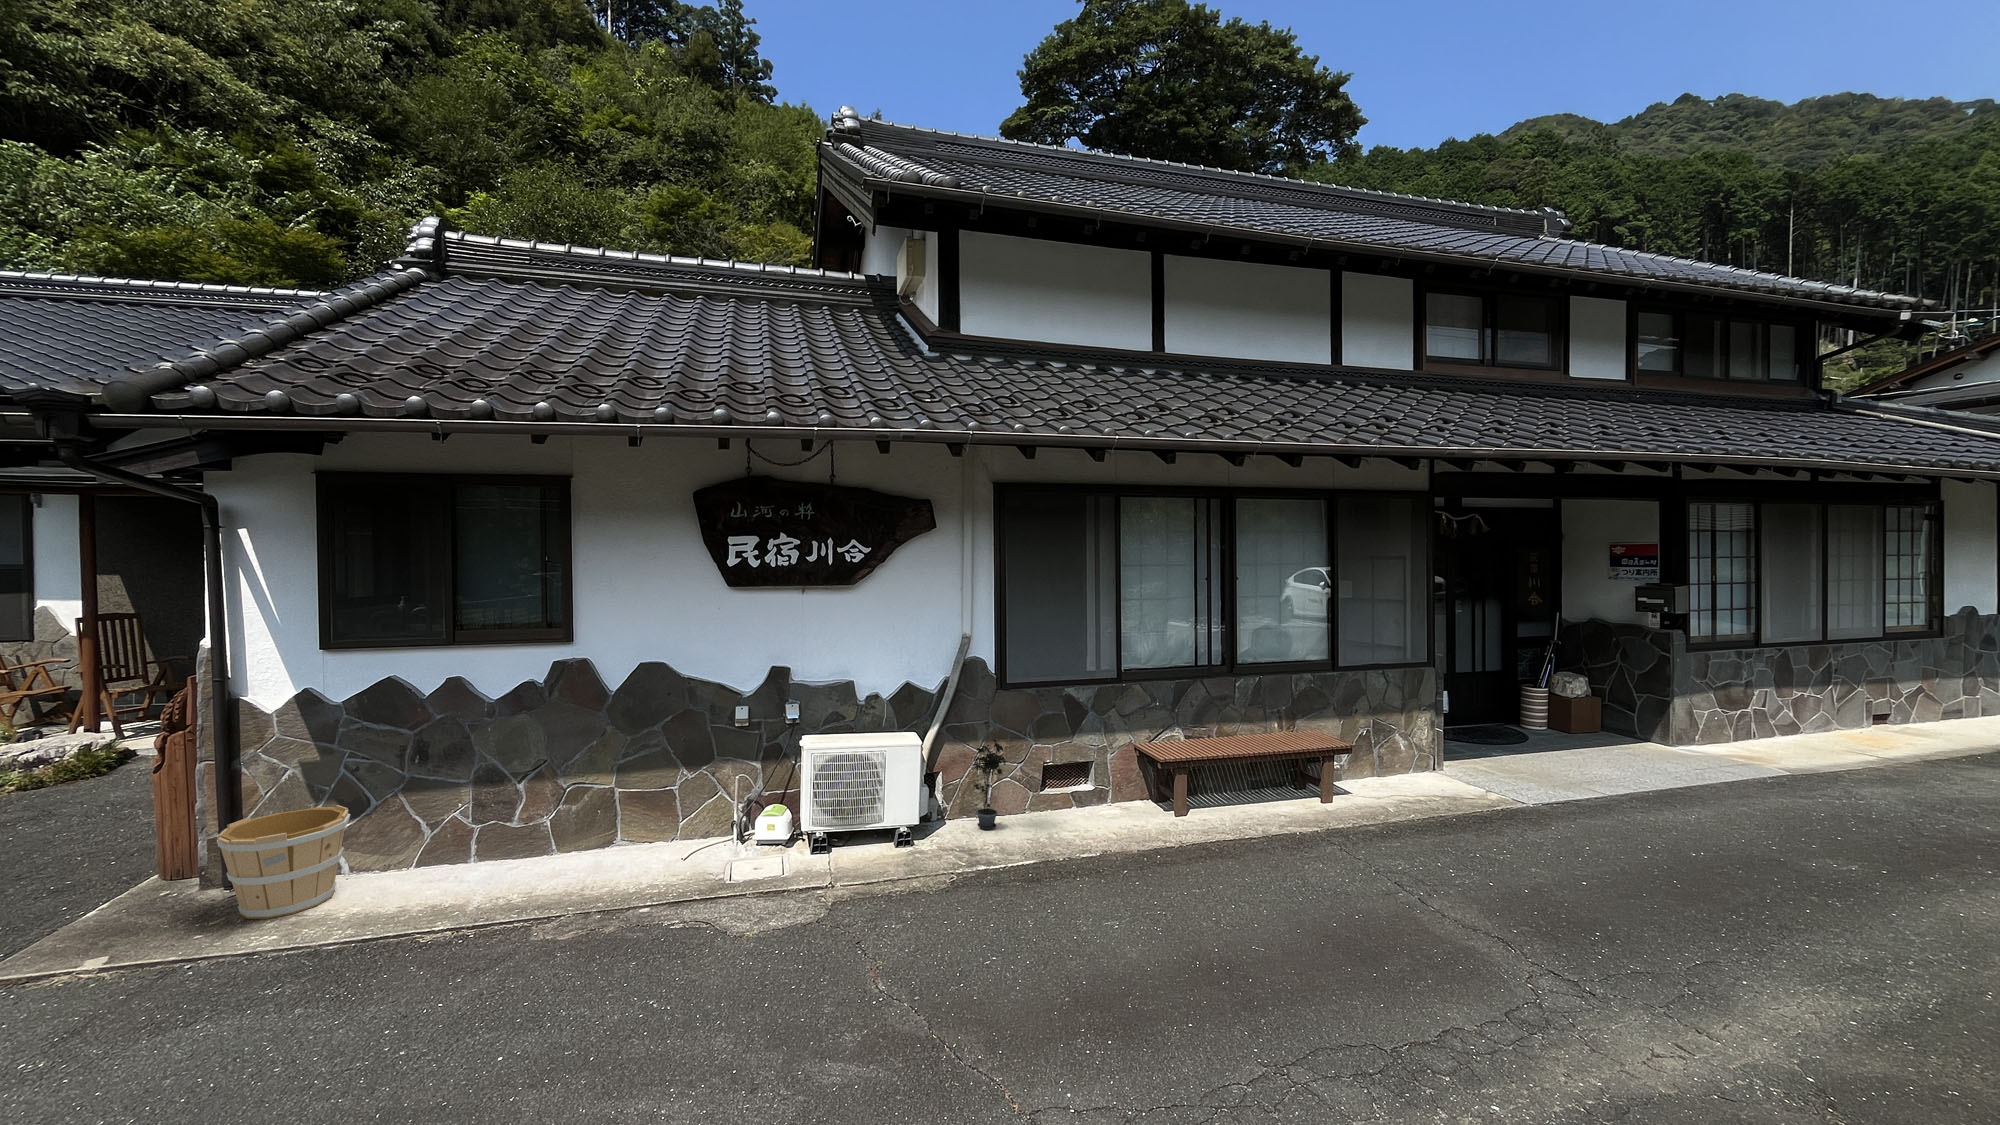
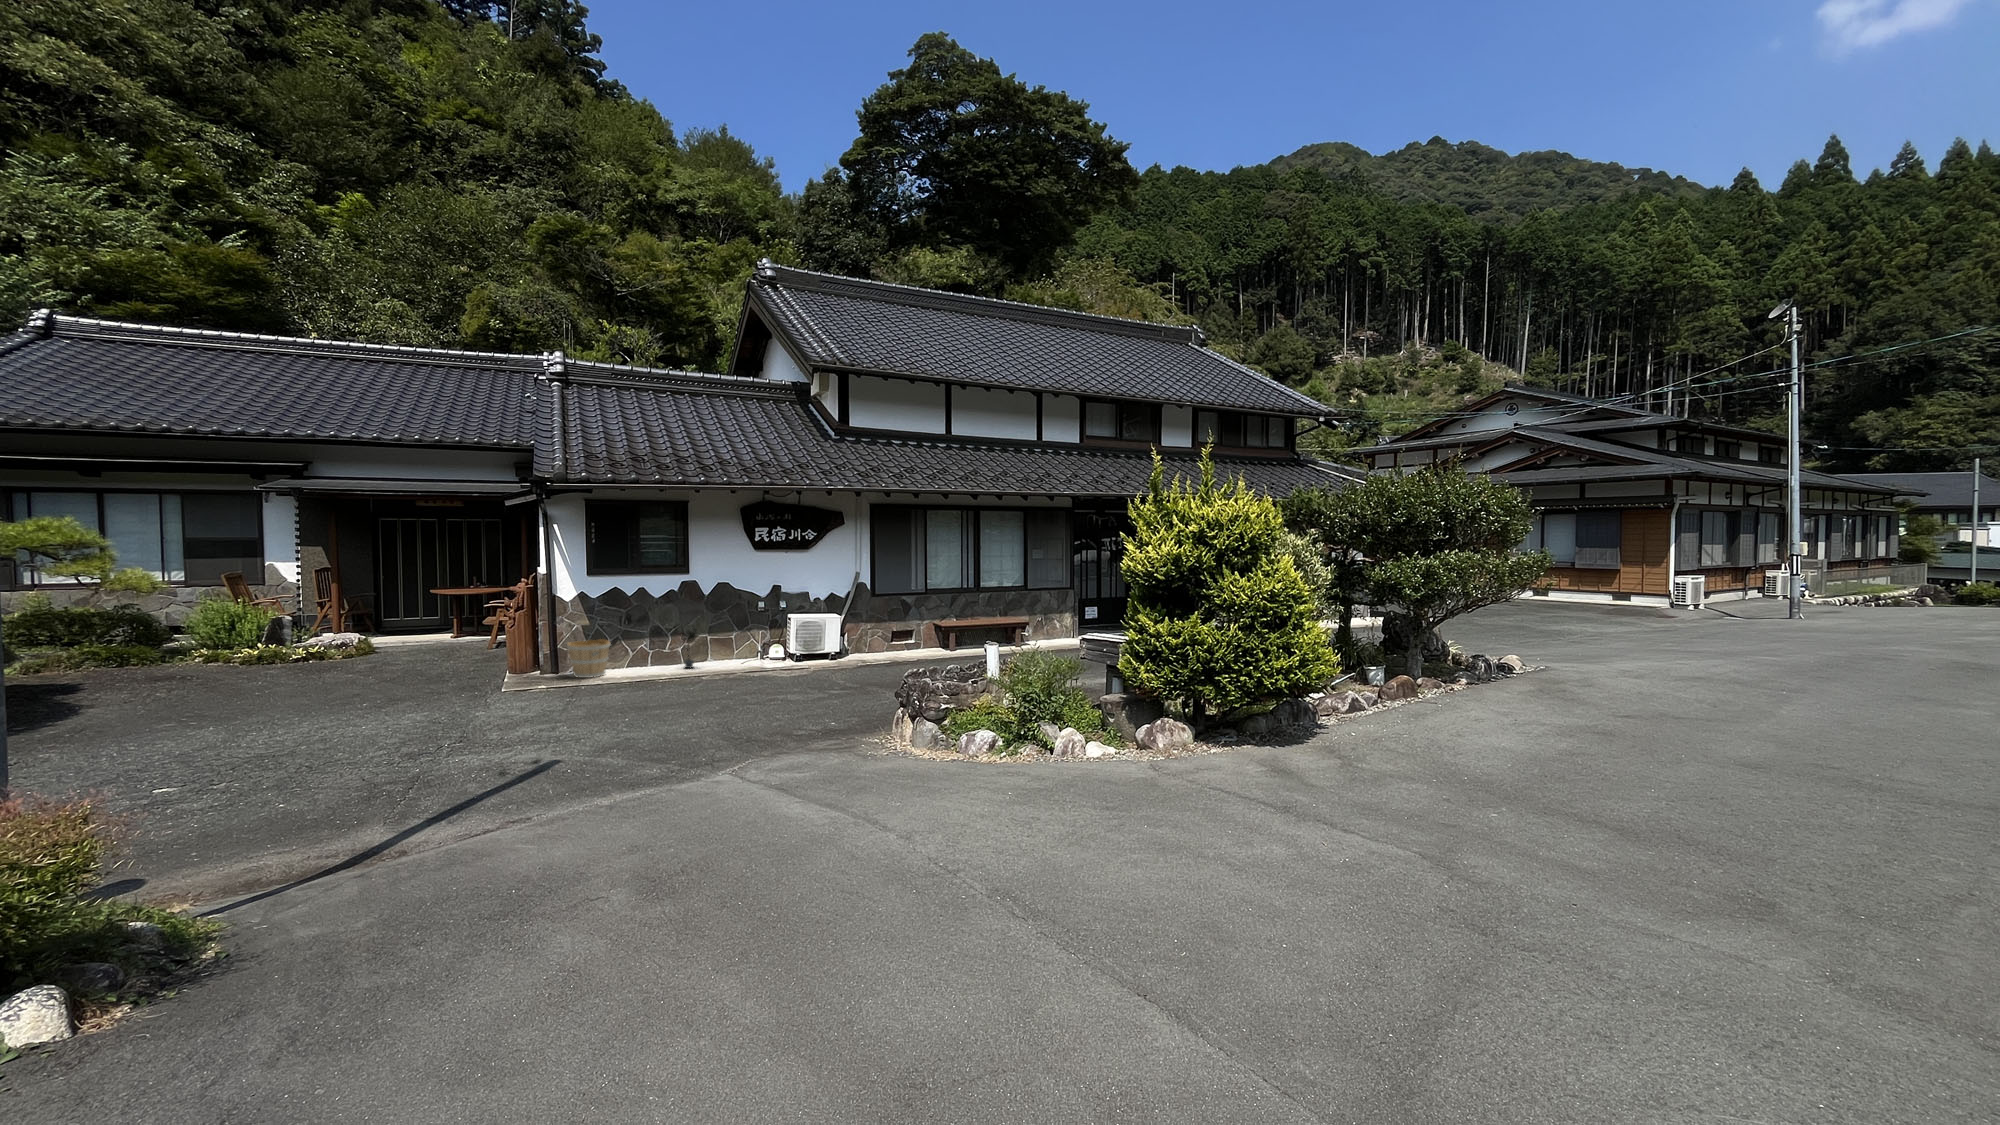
potted plant: present [972,739,1006,829] -> present [682,628,697,668]

